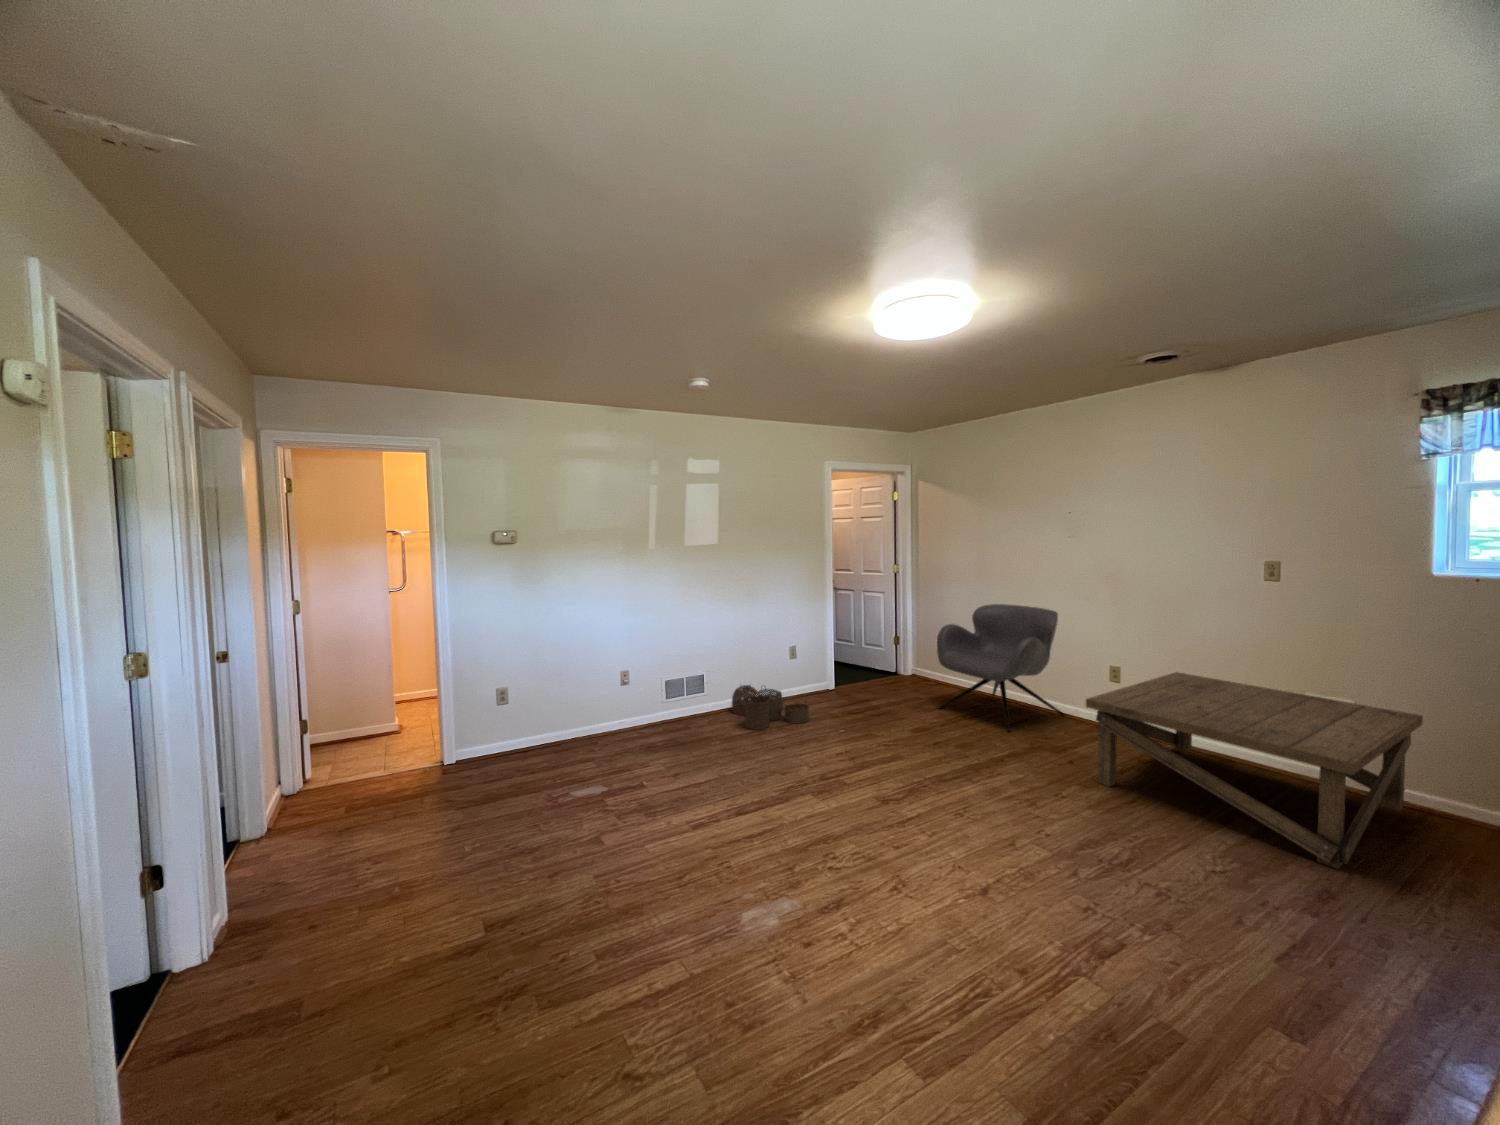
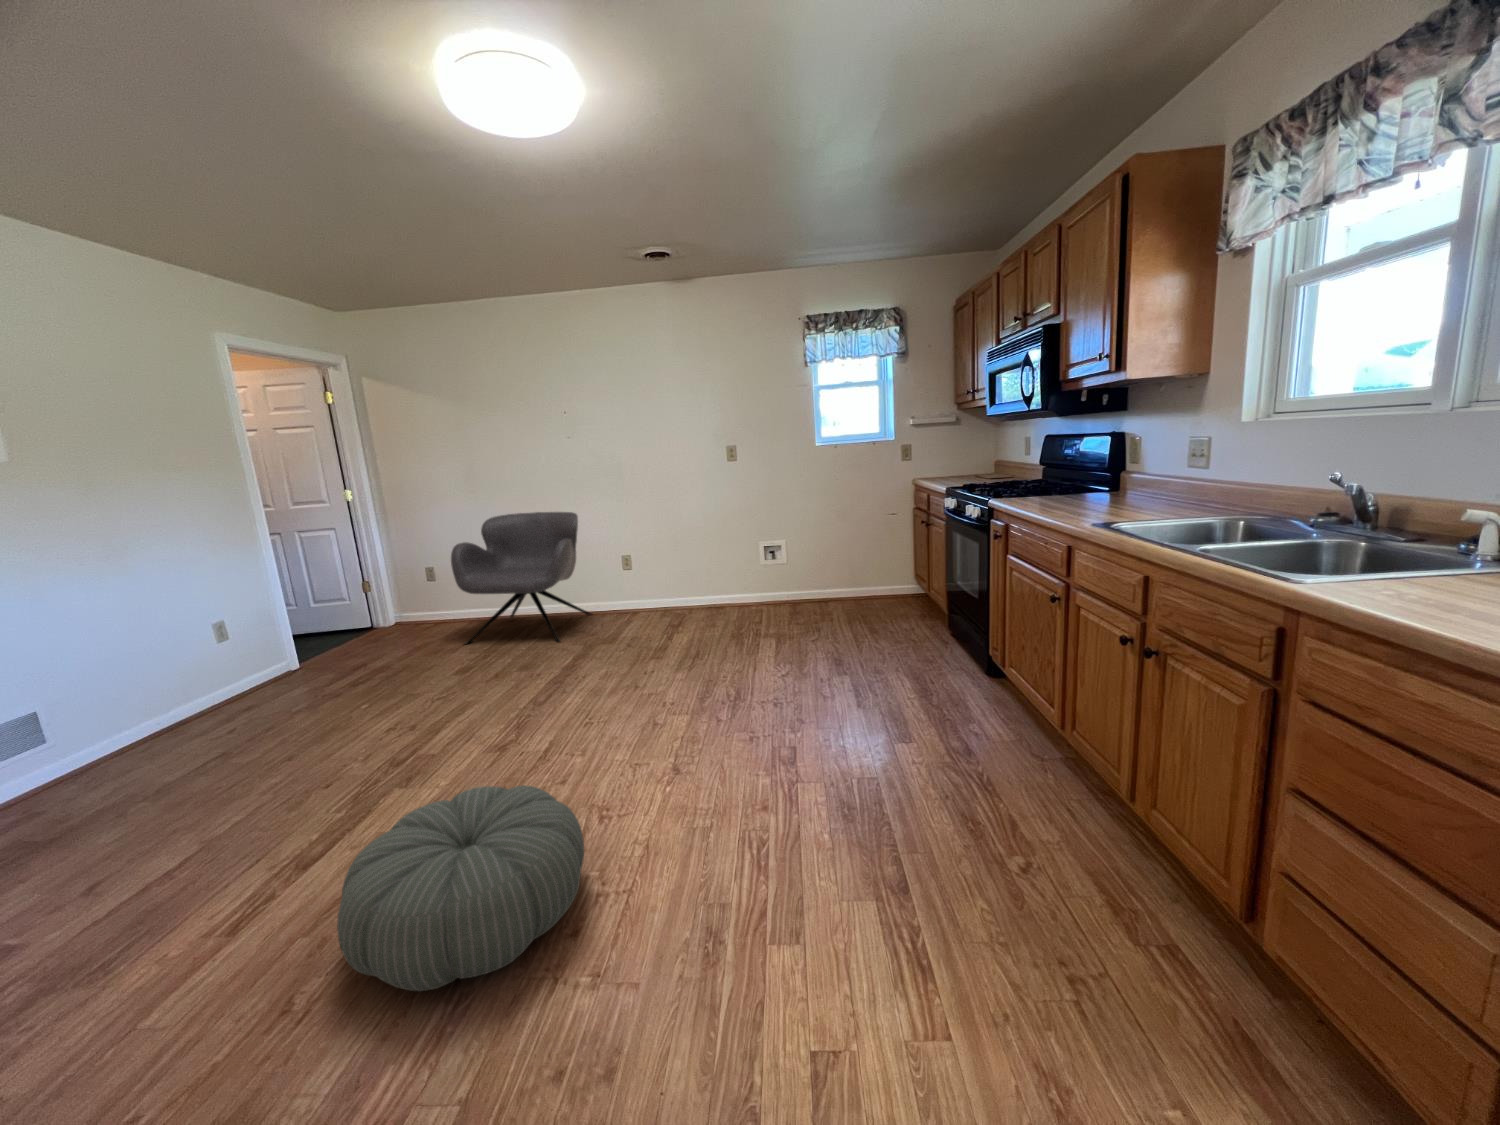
coffee table: present [1086,672,1423,869] -> none [650,544,830,653]
woven basket: present [732,685,809,730] -> none [97,685,292,764]
pouf: none [708,808,851,930] -> present [337,785,584,991]

